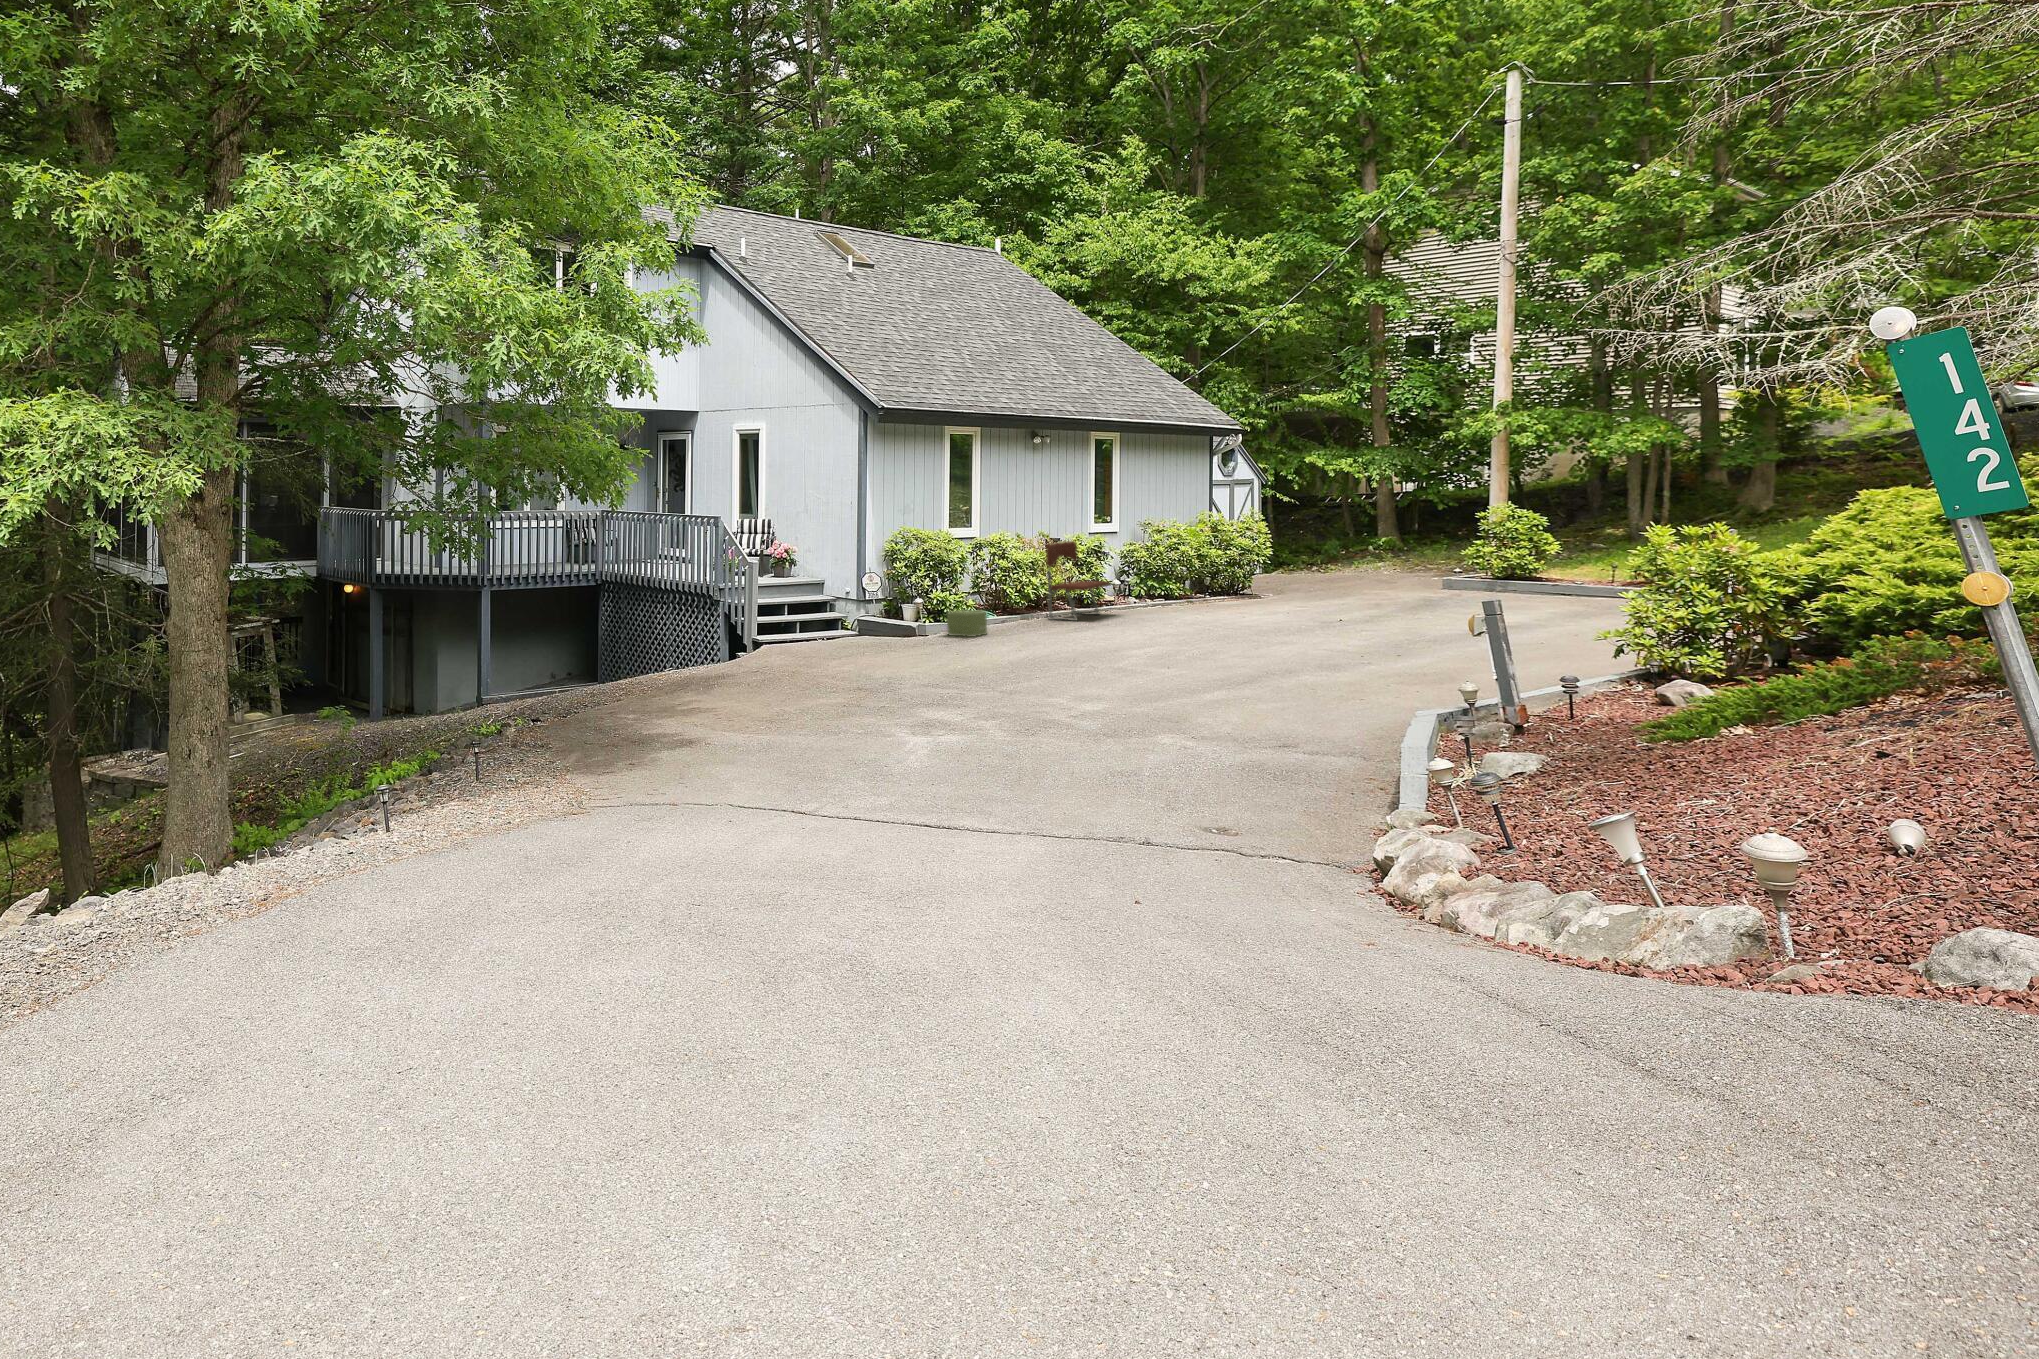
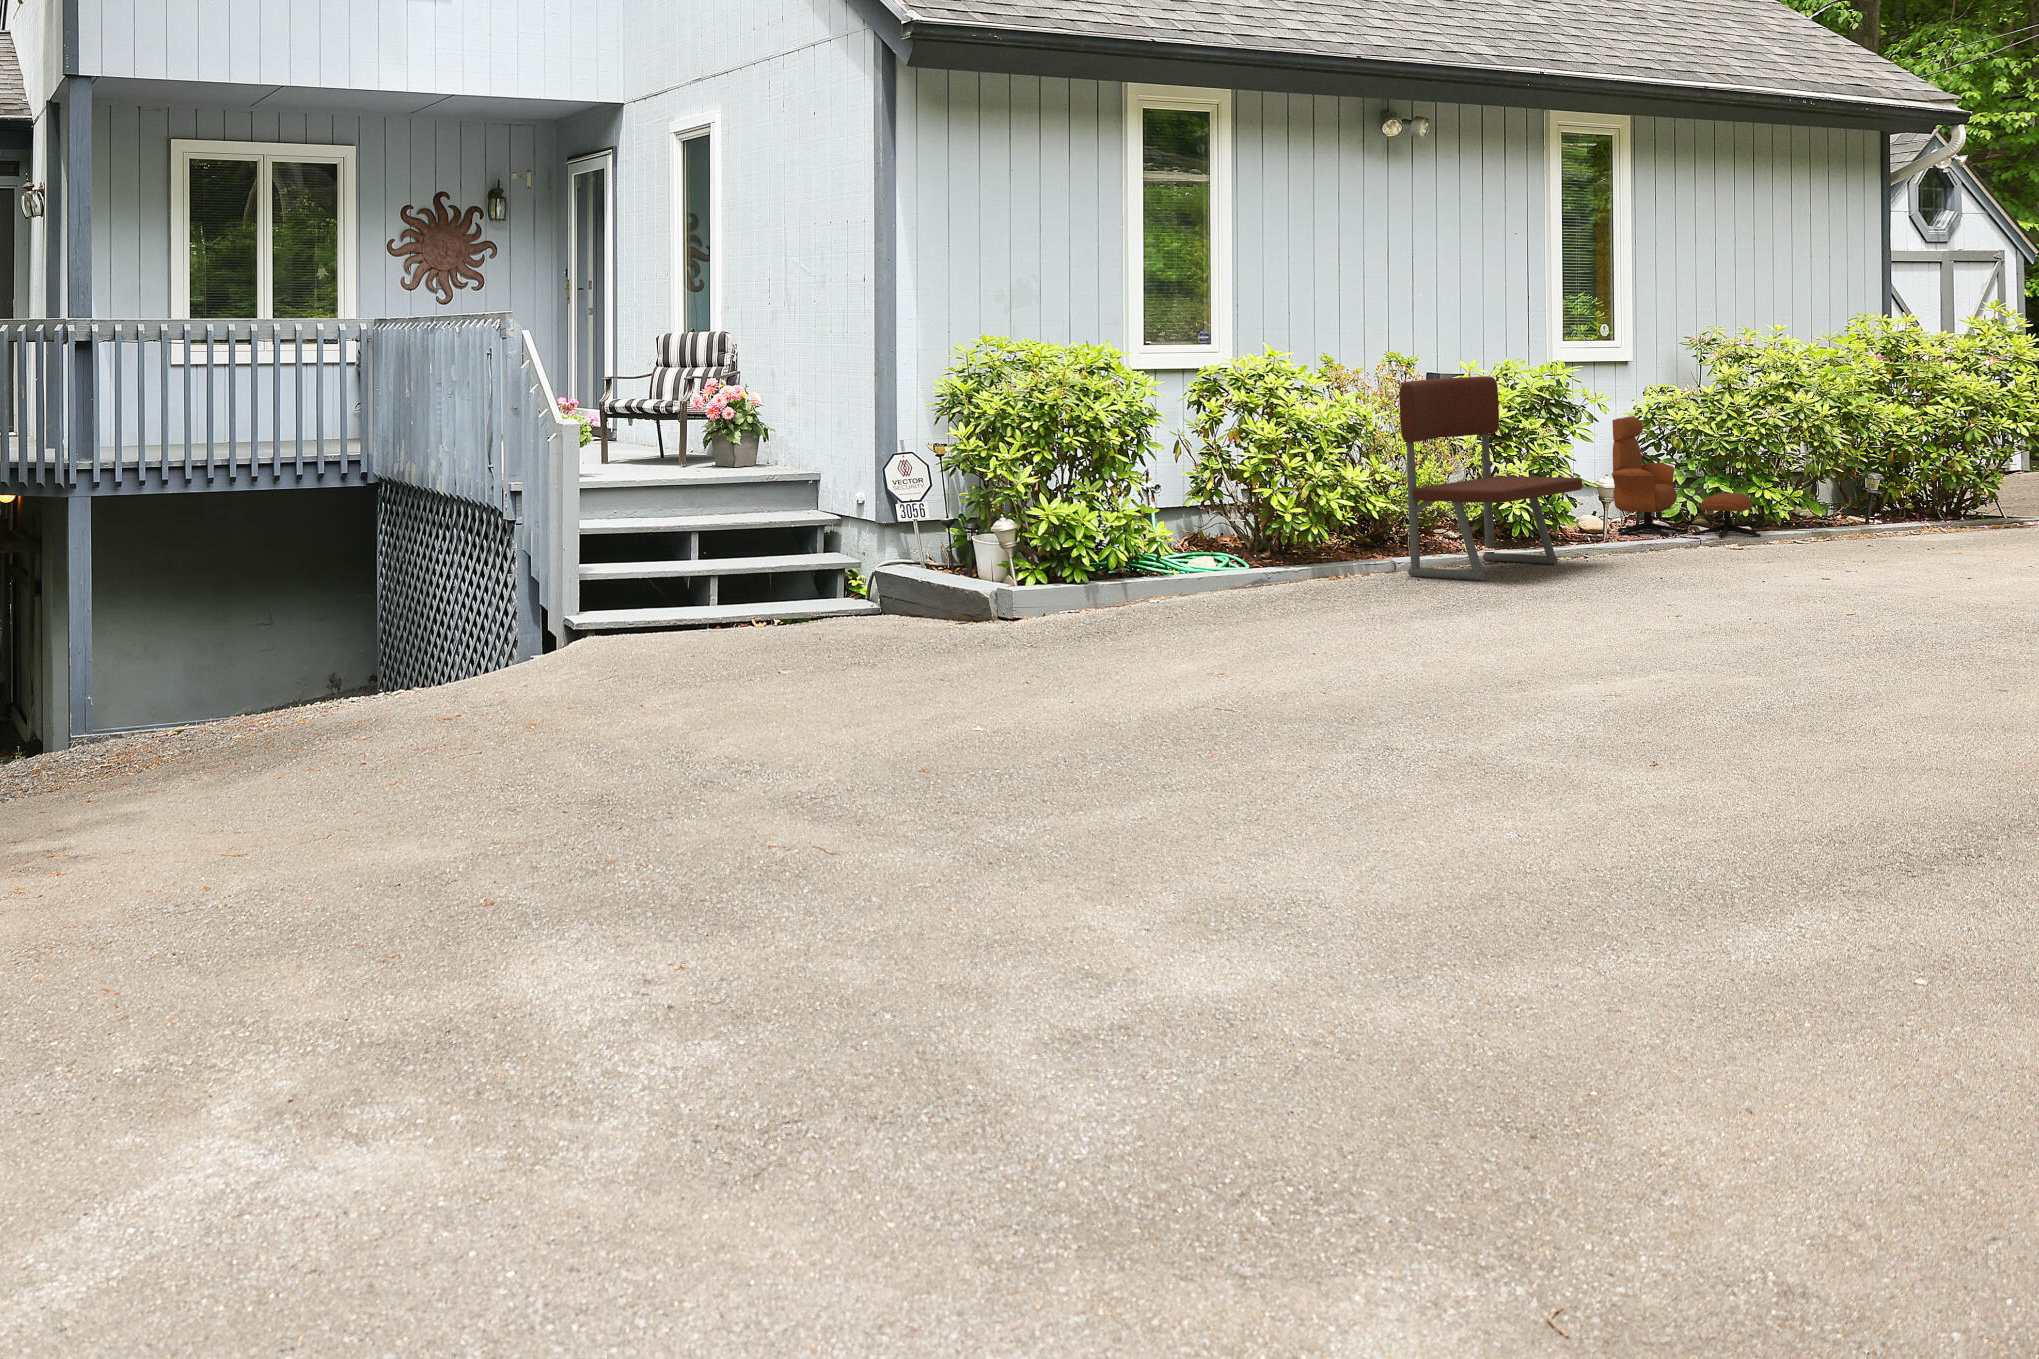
lounge chair: none [1112,556,1169,605] -> present [1612,417,1761,538]
storage box: present [947,610,987,637] -> none [1092,552,1204,625]

